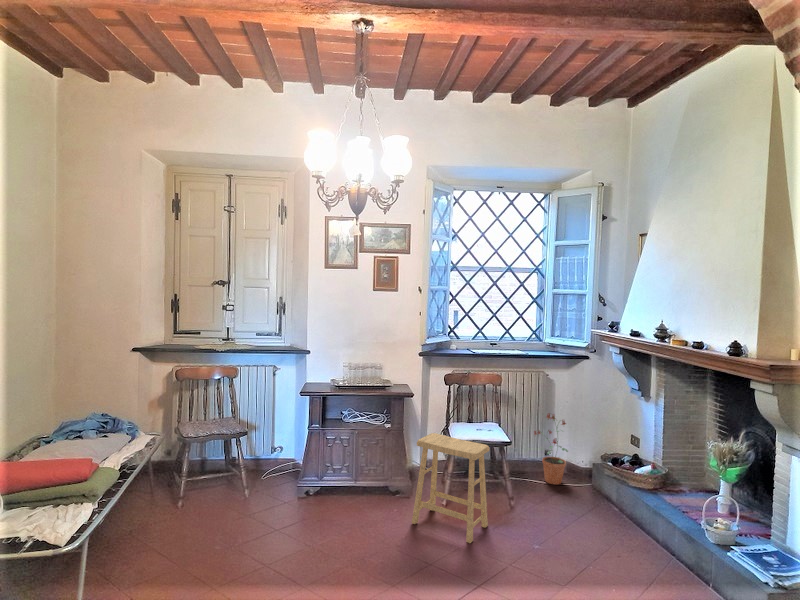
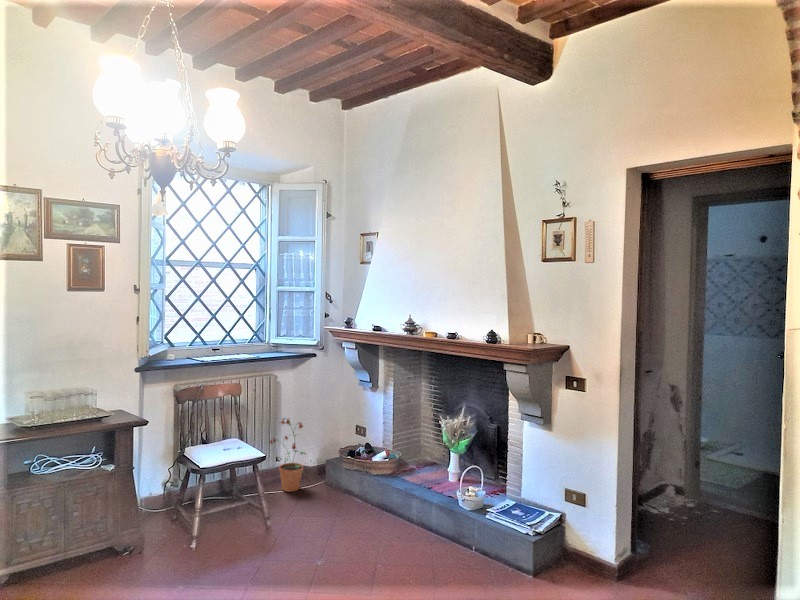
footstool: present [412,433,490,543] -> none [162,463,253,580]

